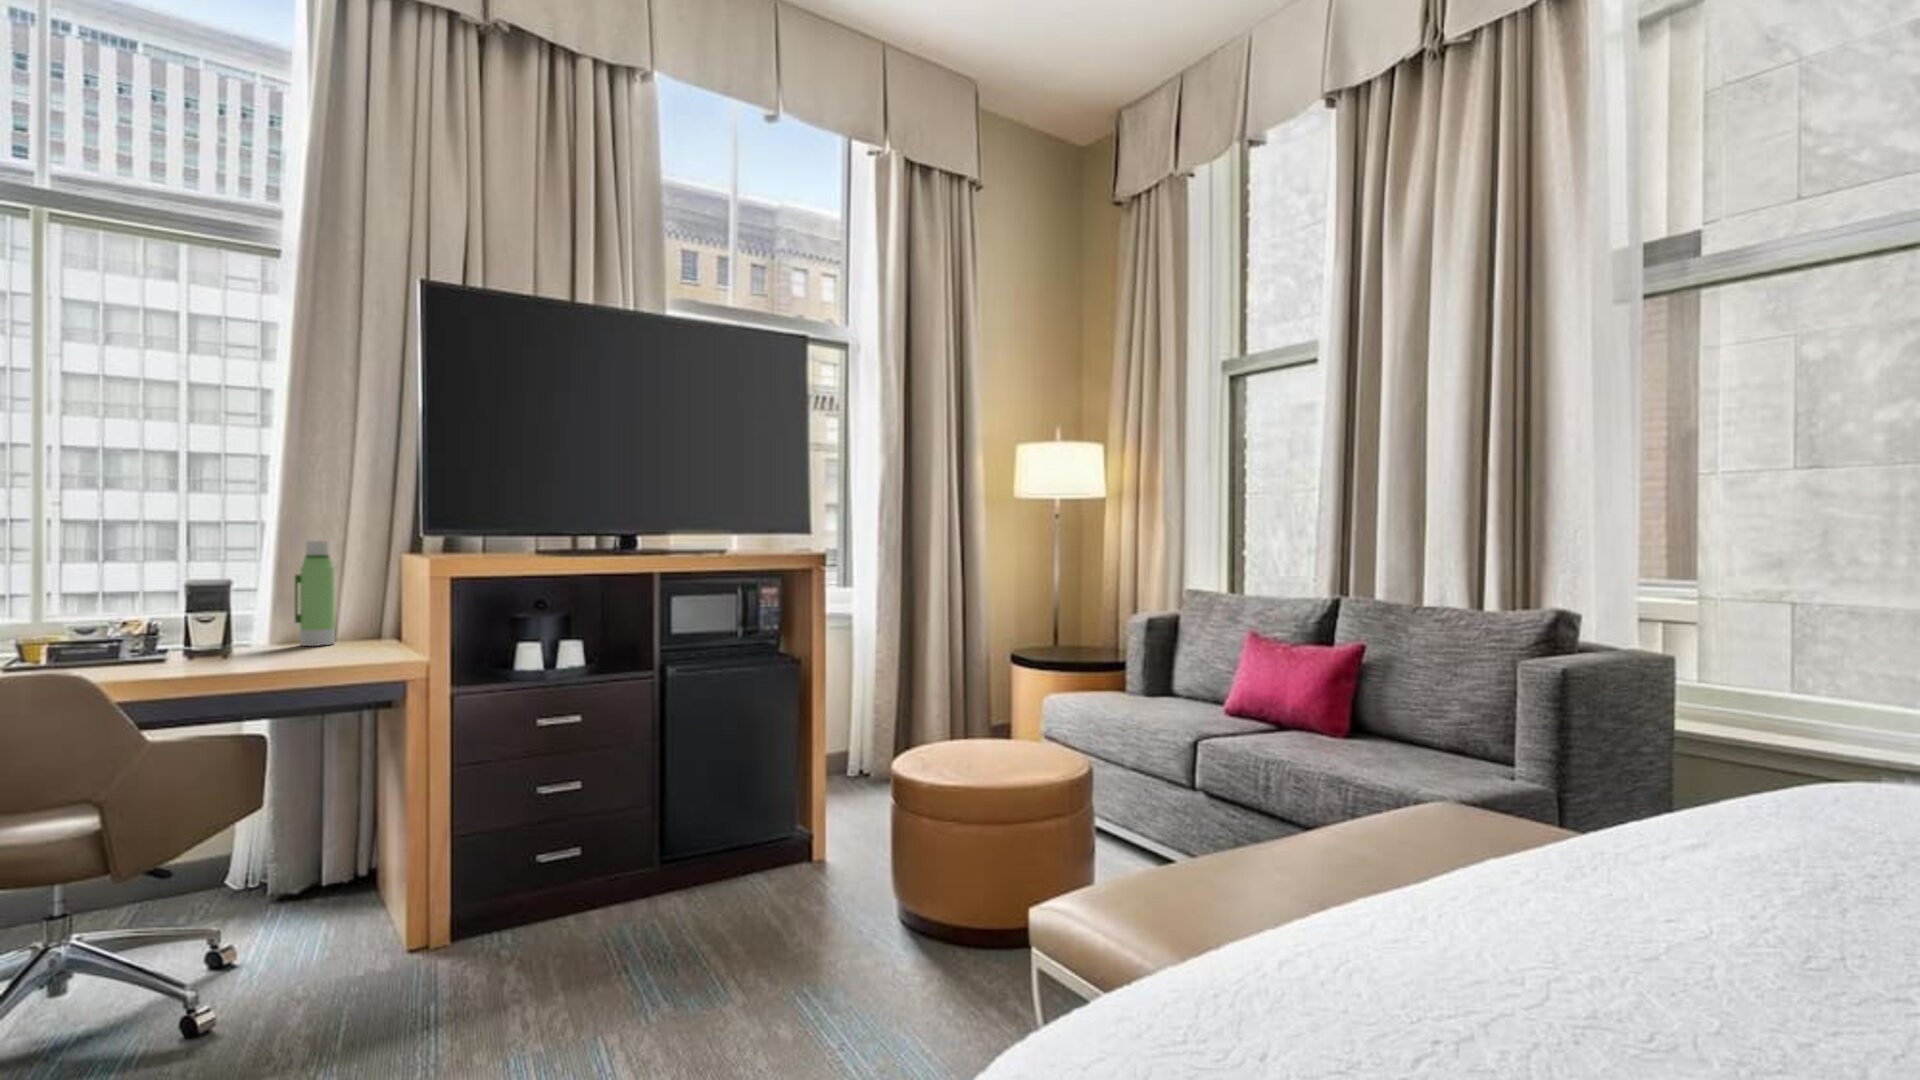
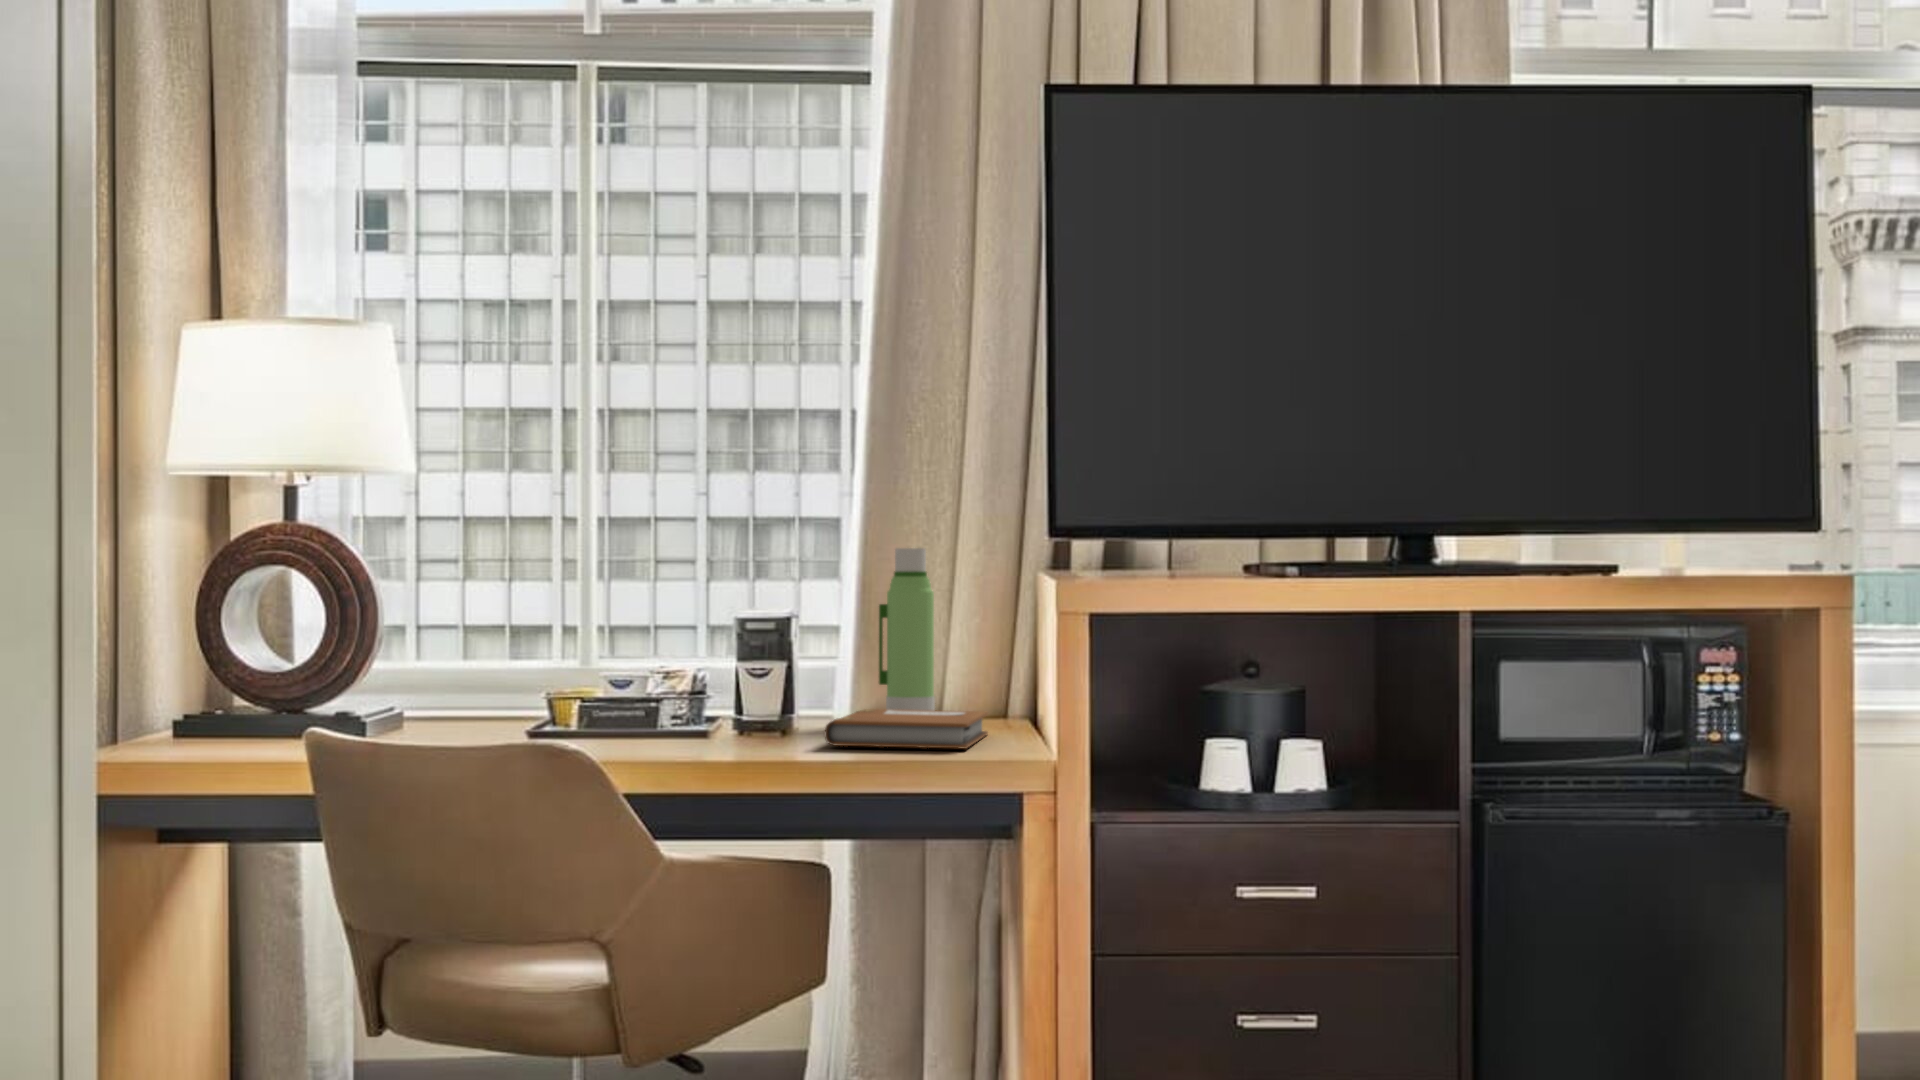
notebook: none [270,636,378,662] -> present [825,709,988,749]

